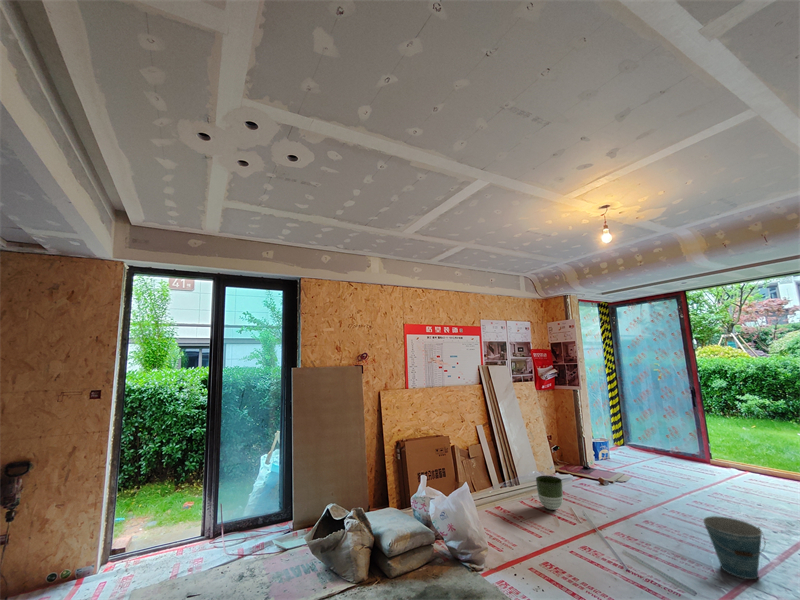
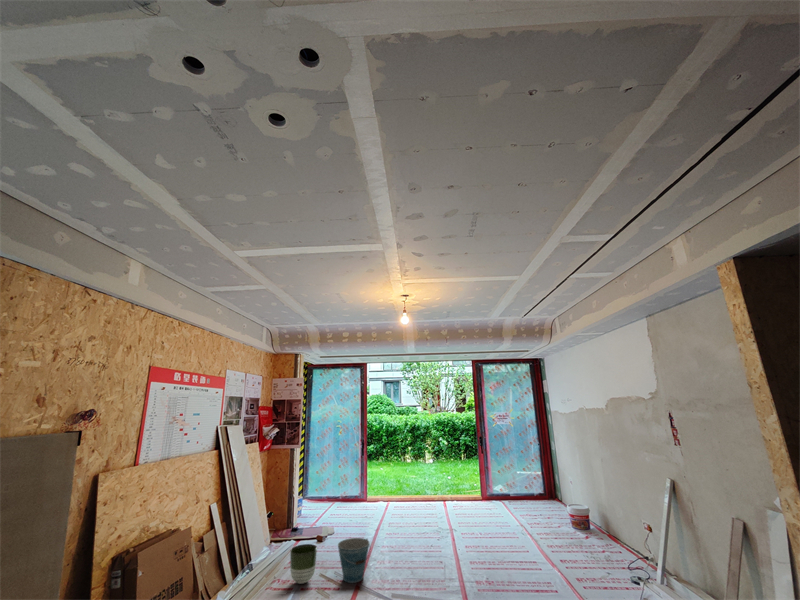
bucket: present [704,516,762,579] -> present [338,538,369,583]

